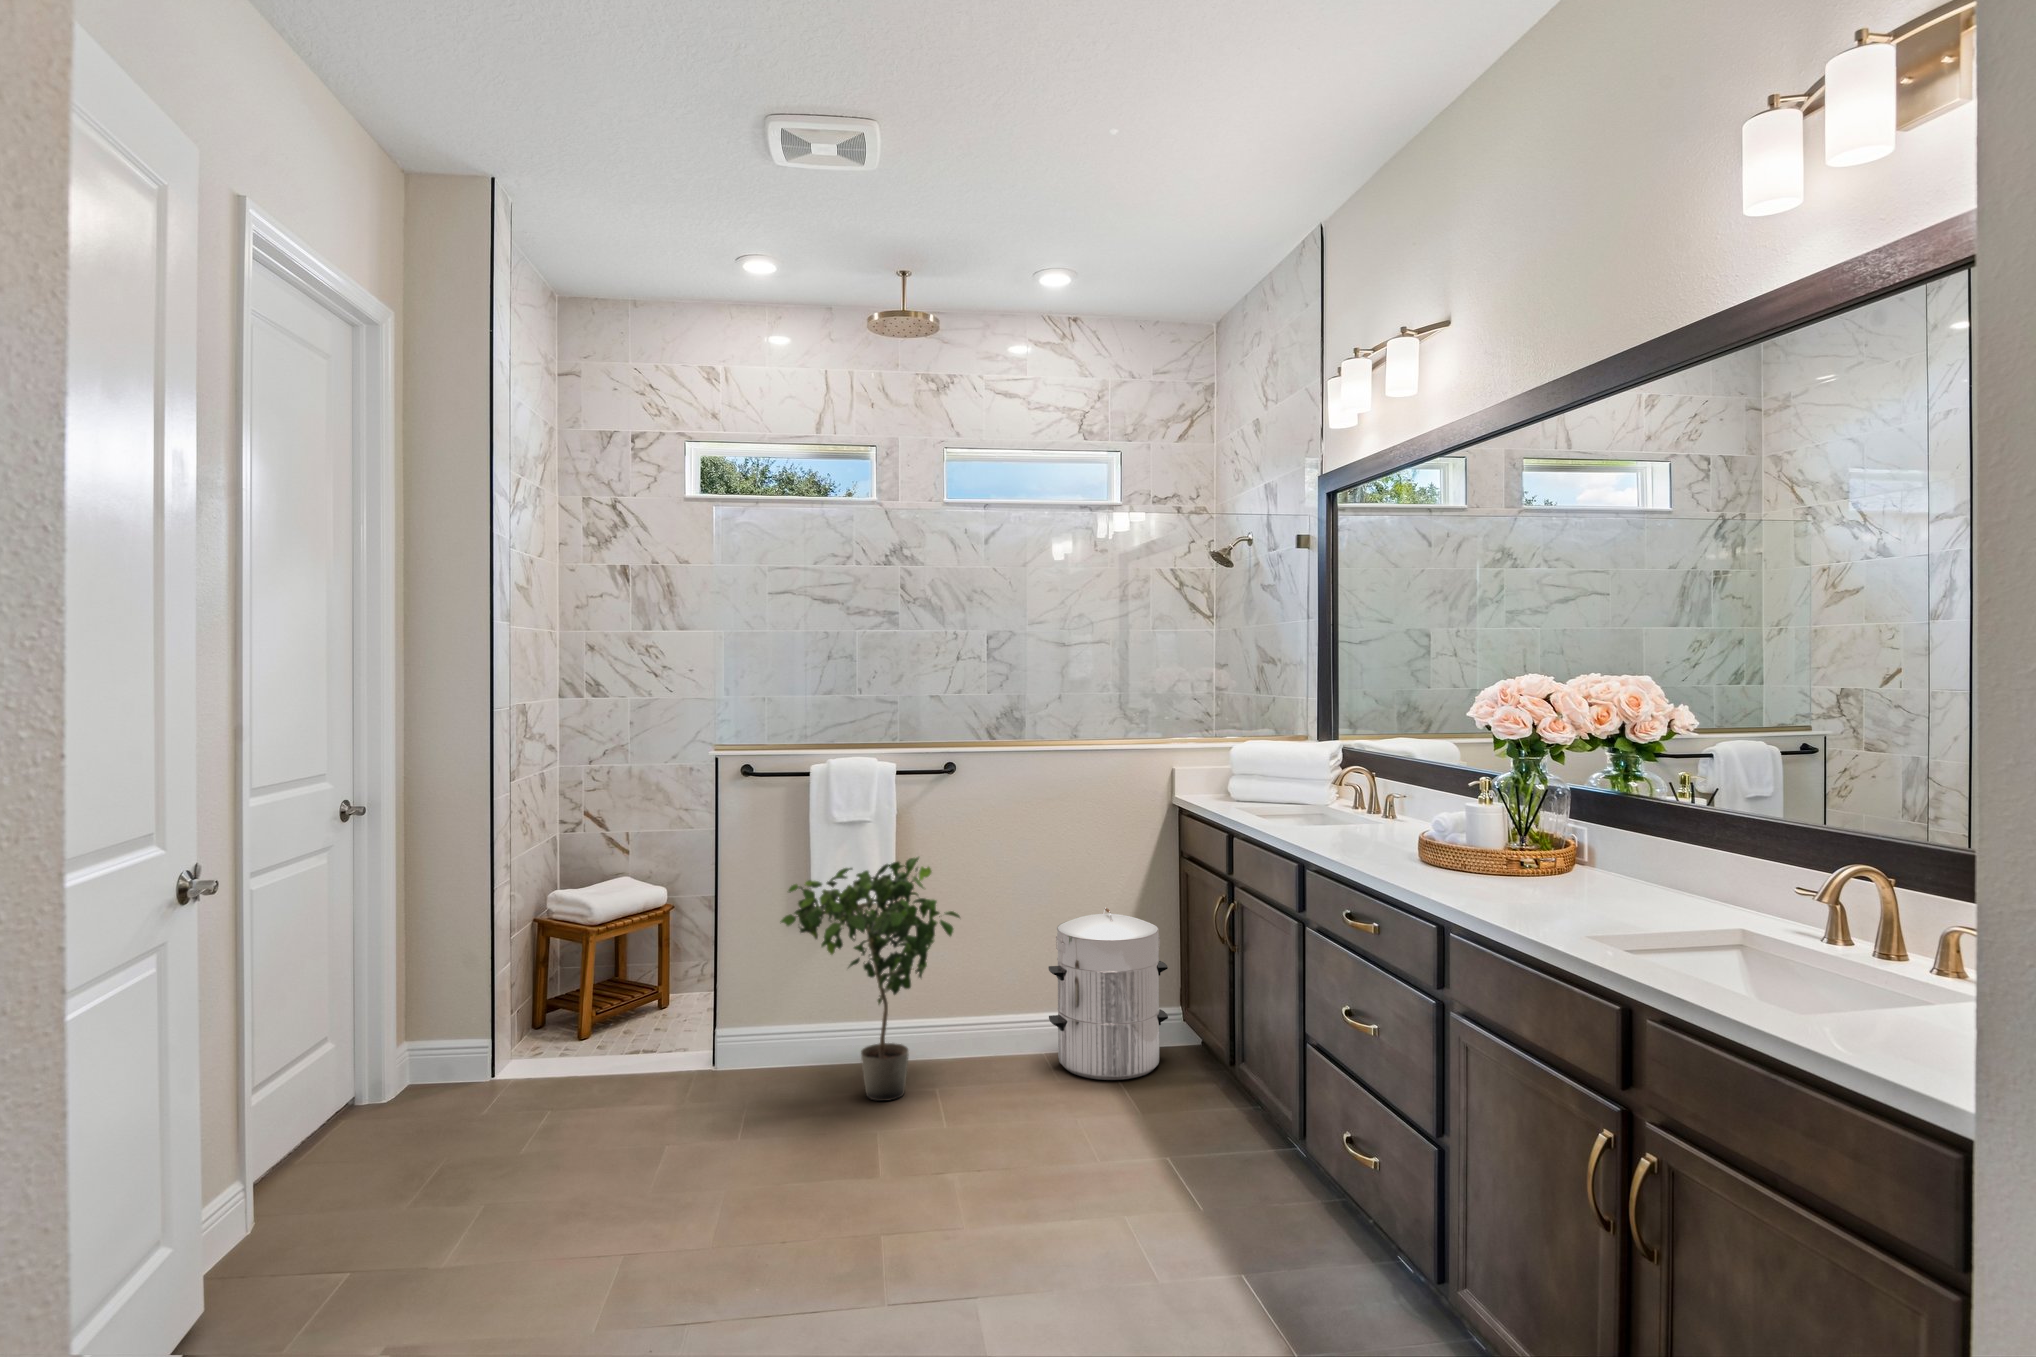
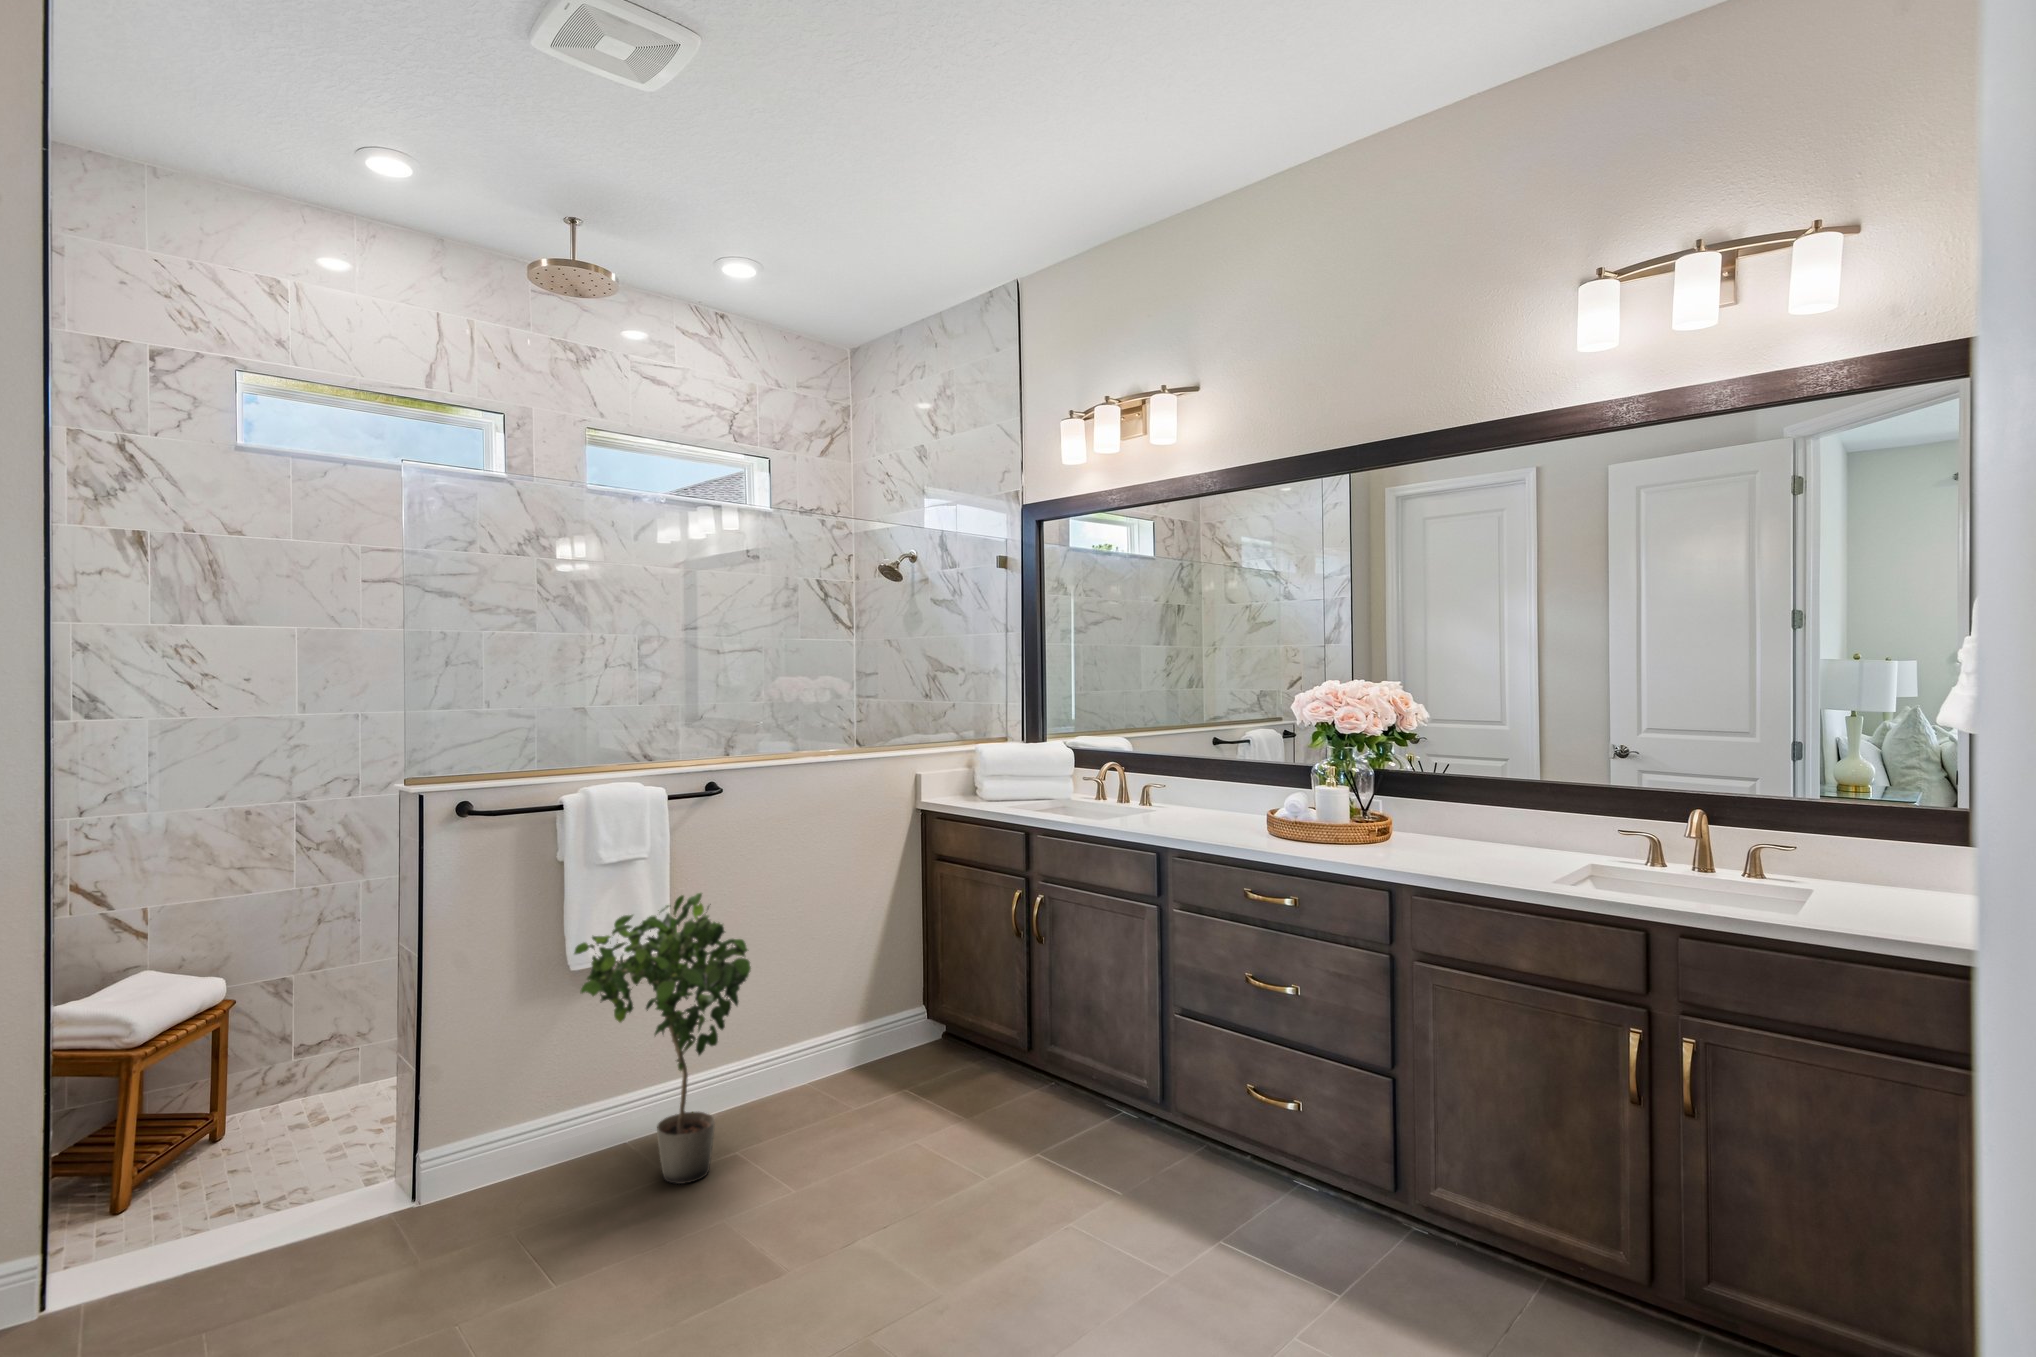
waste bin: present [1048,908,1168,1080] -> none [826,924,937,1102]

